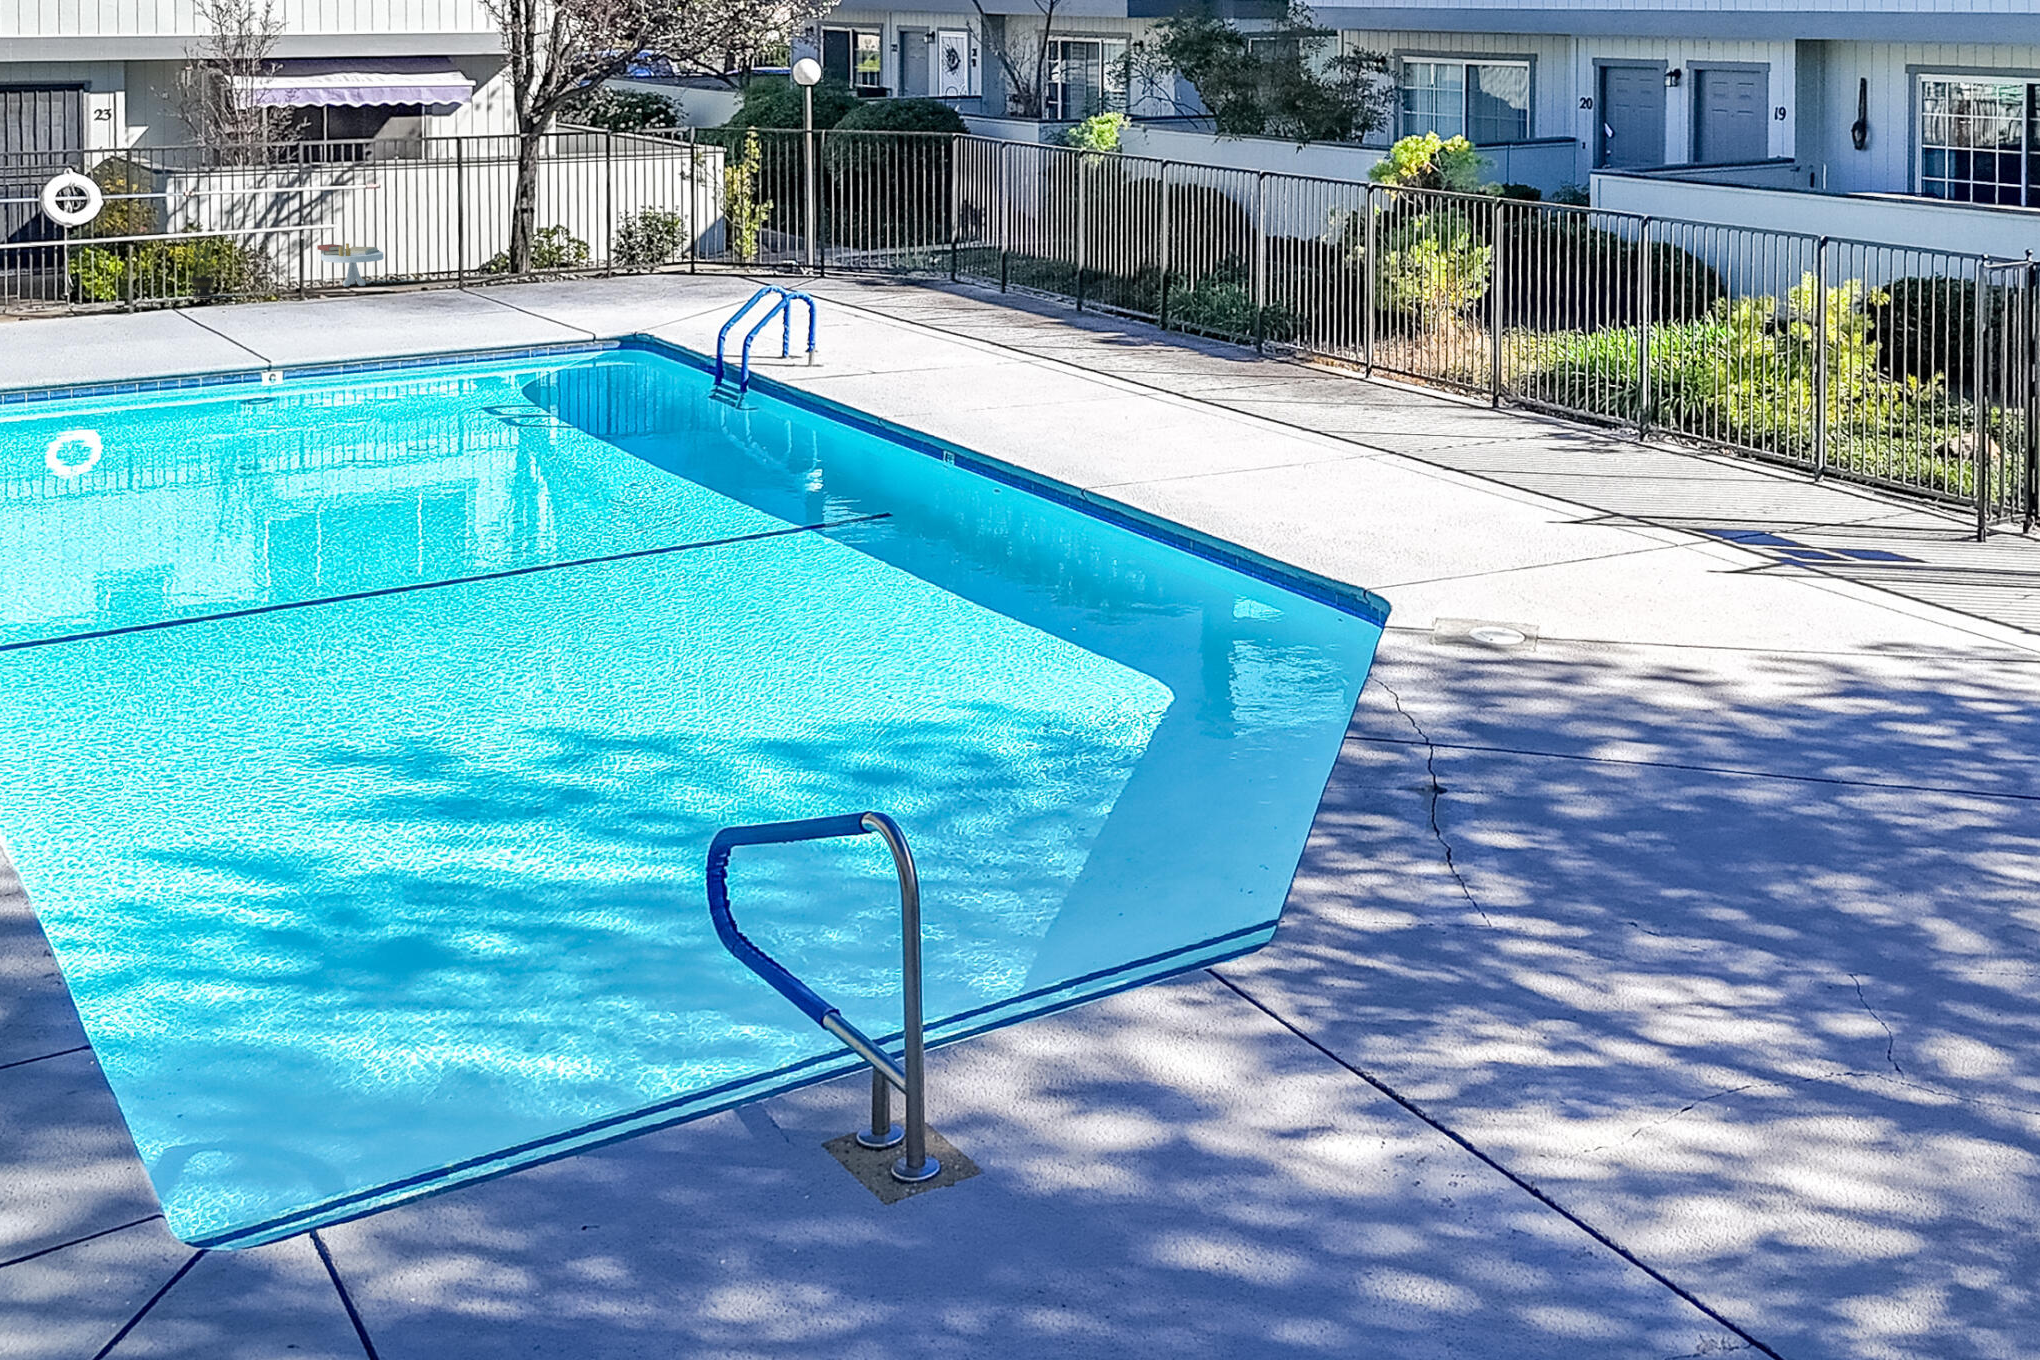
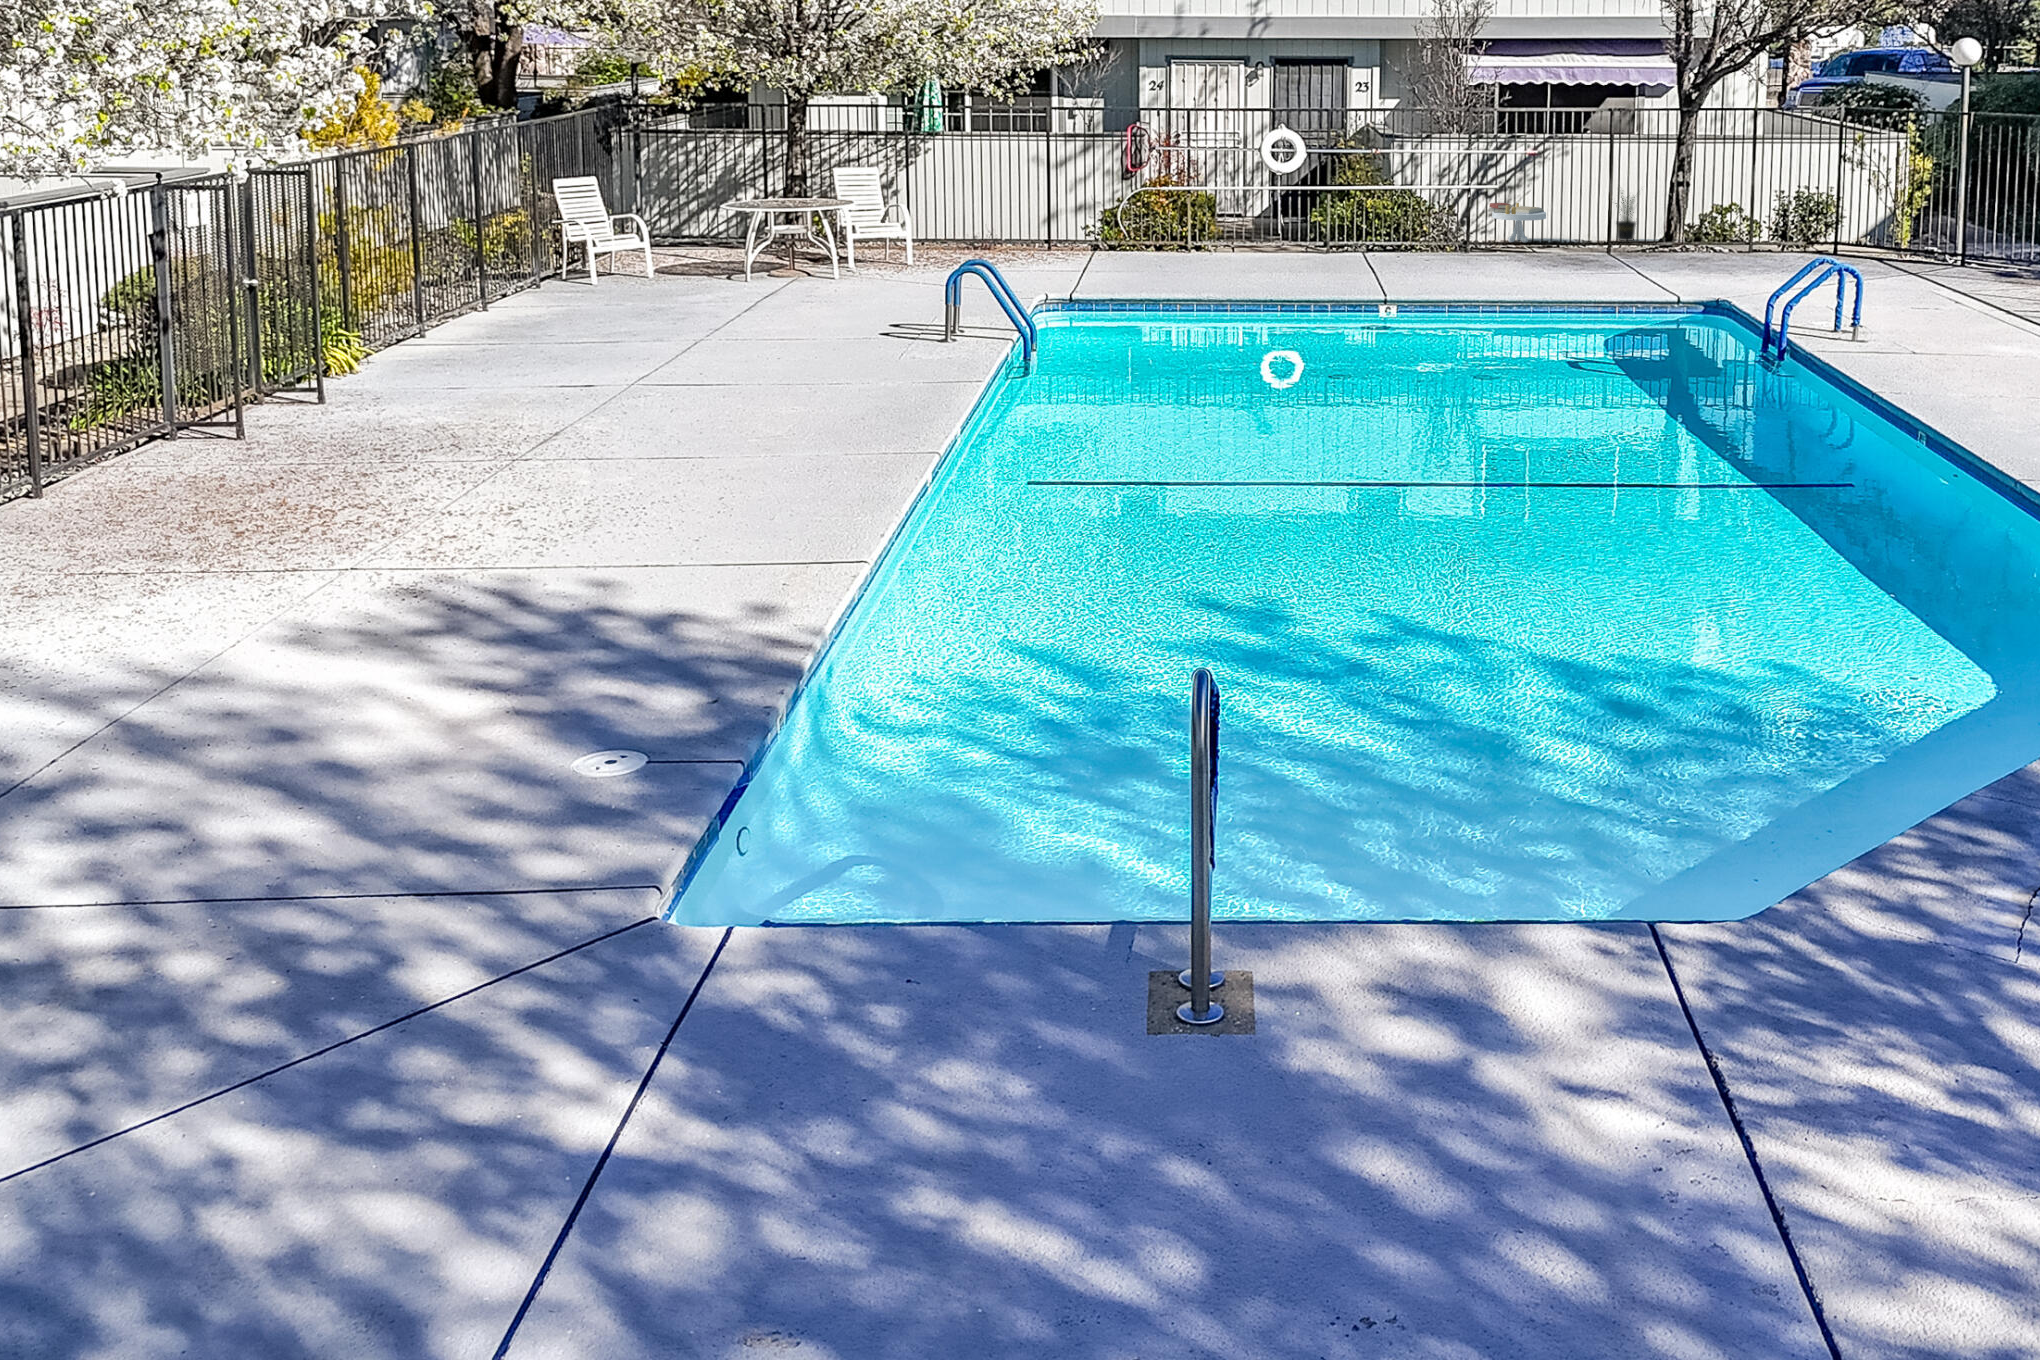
potted plant: present [184,242,214,298] -> present [1615,193,1636,241]

